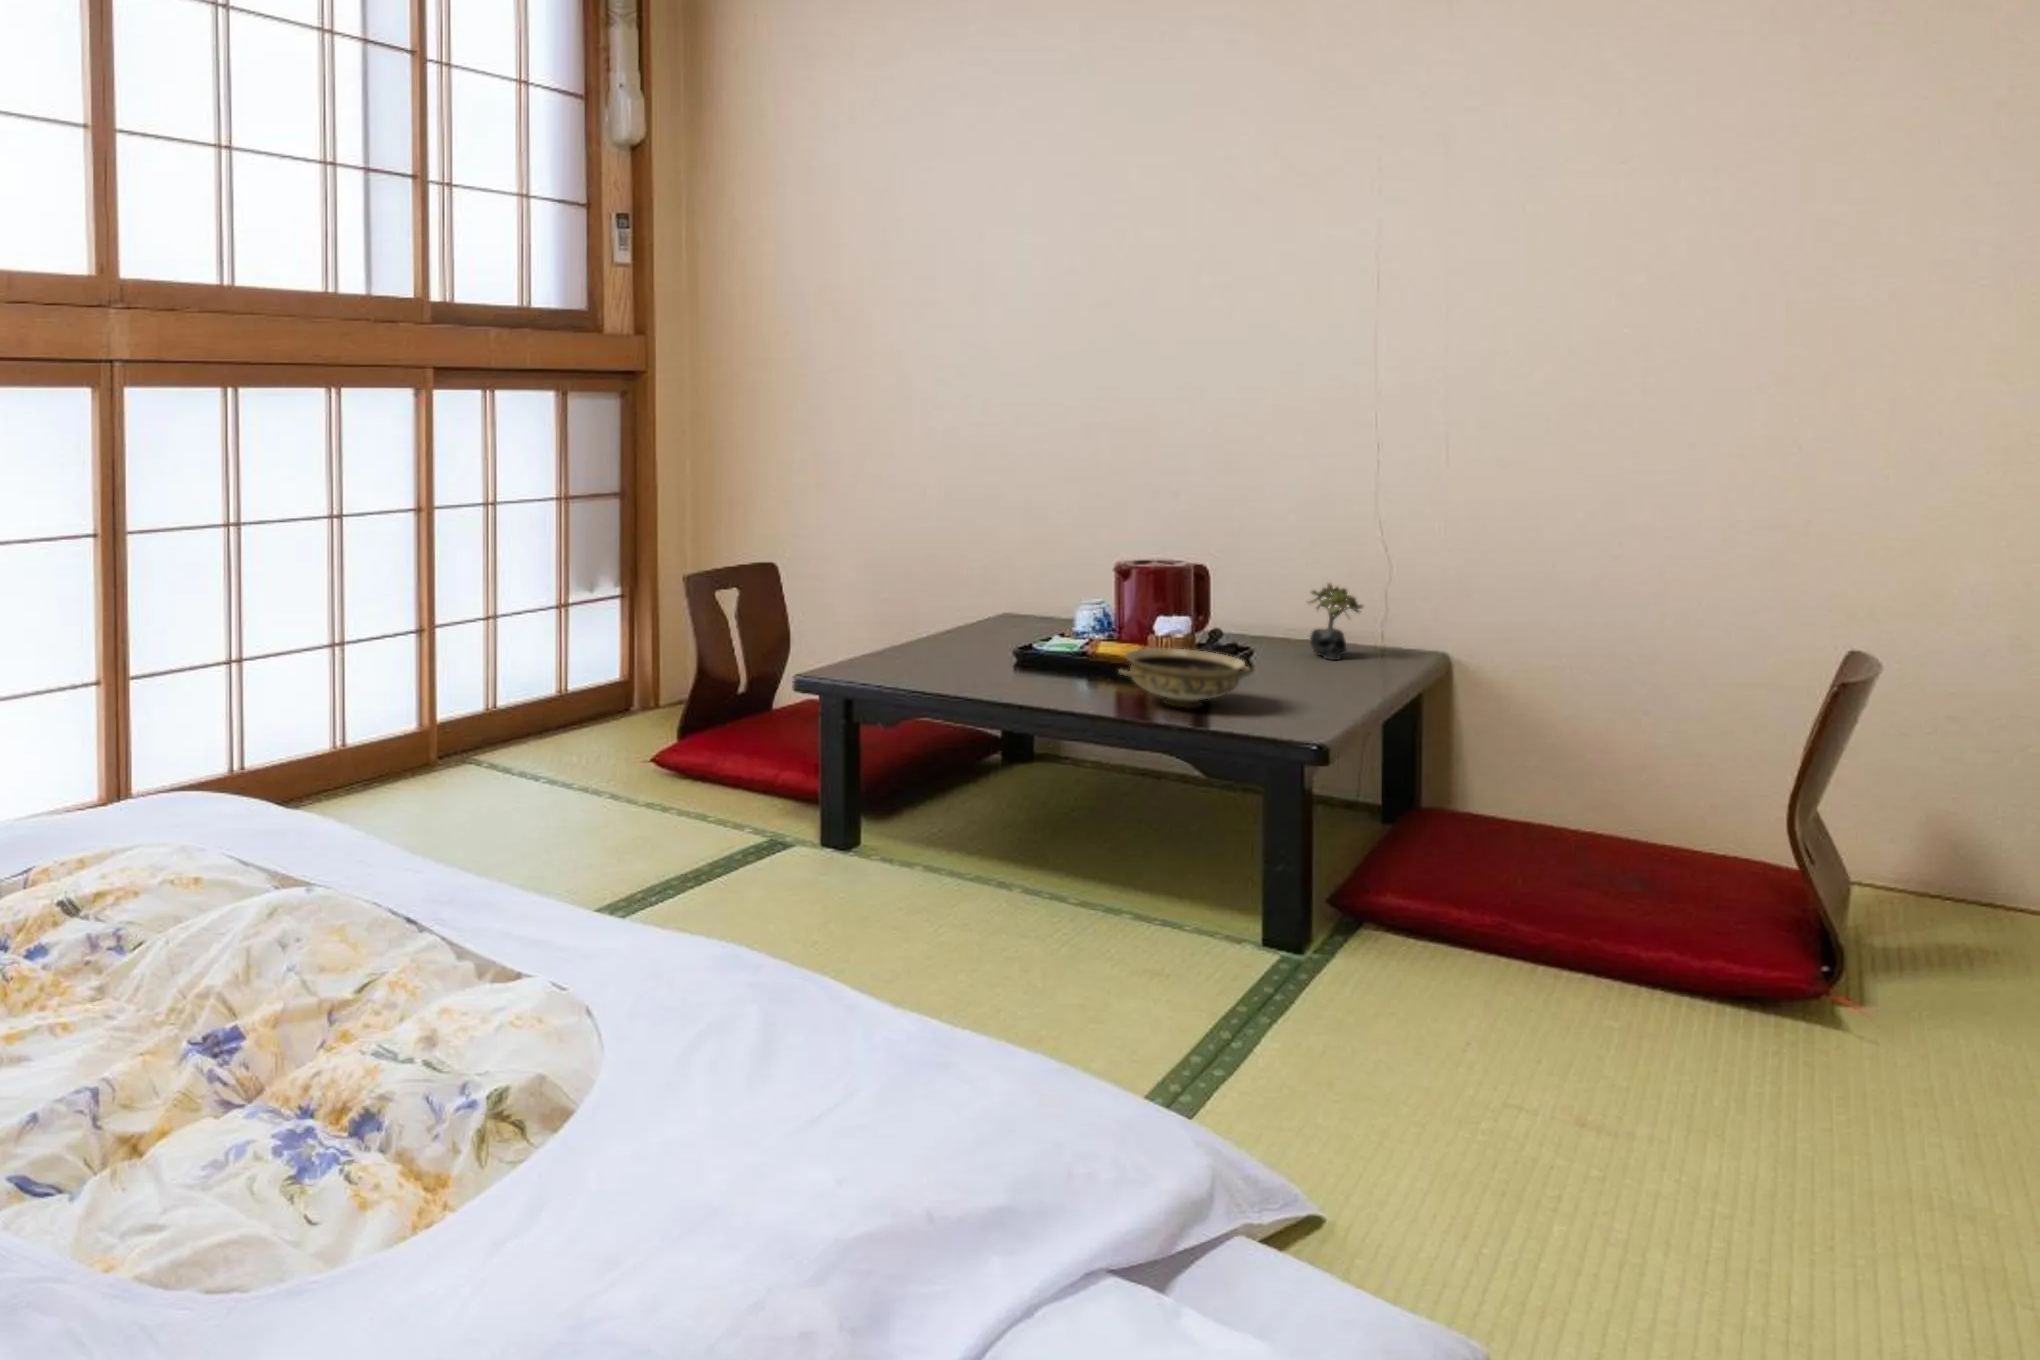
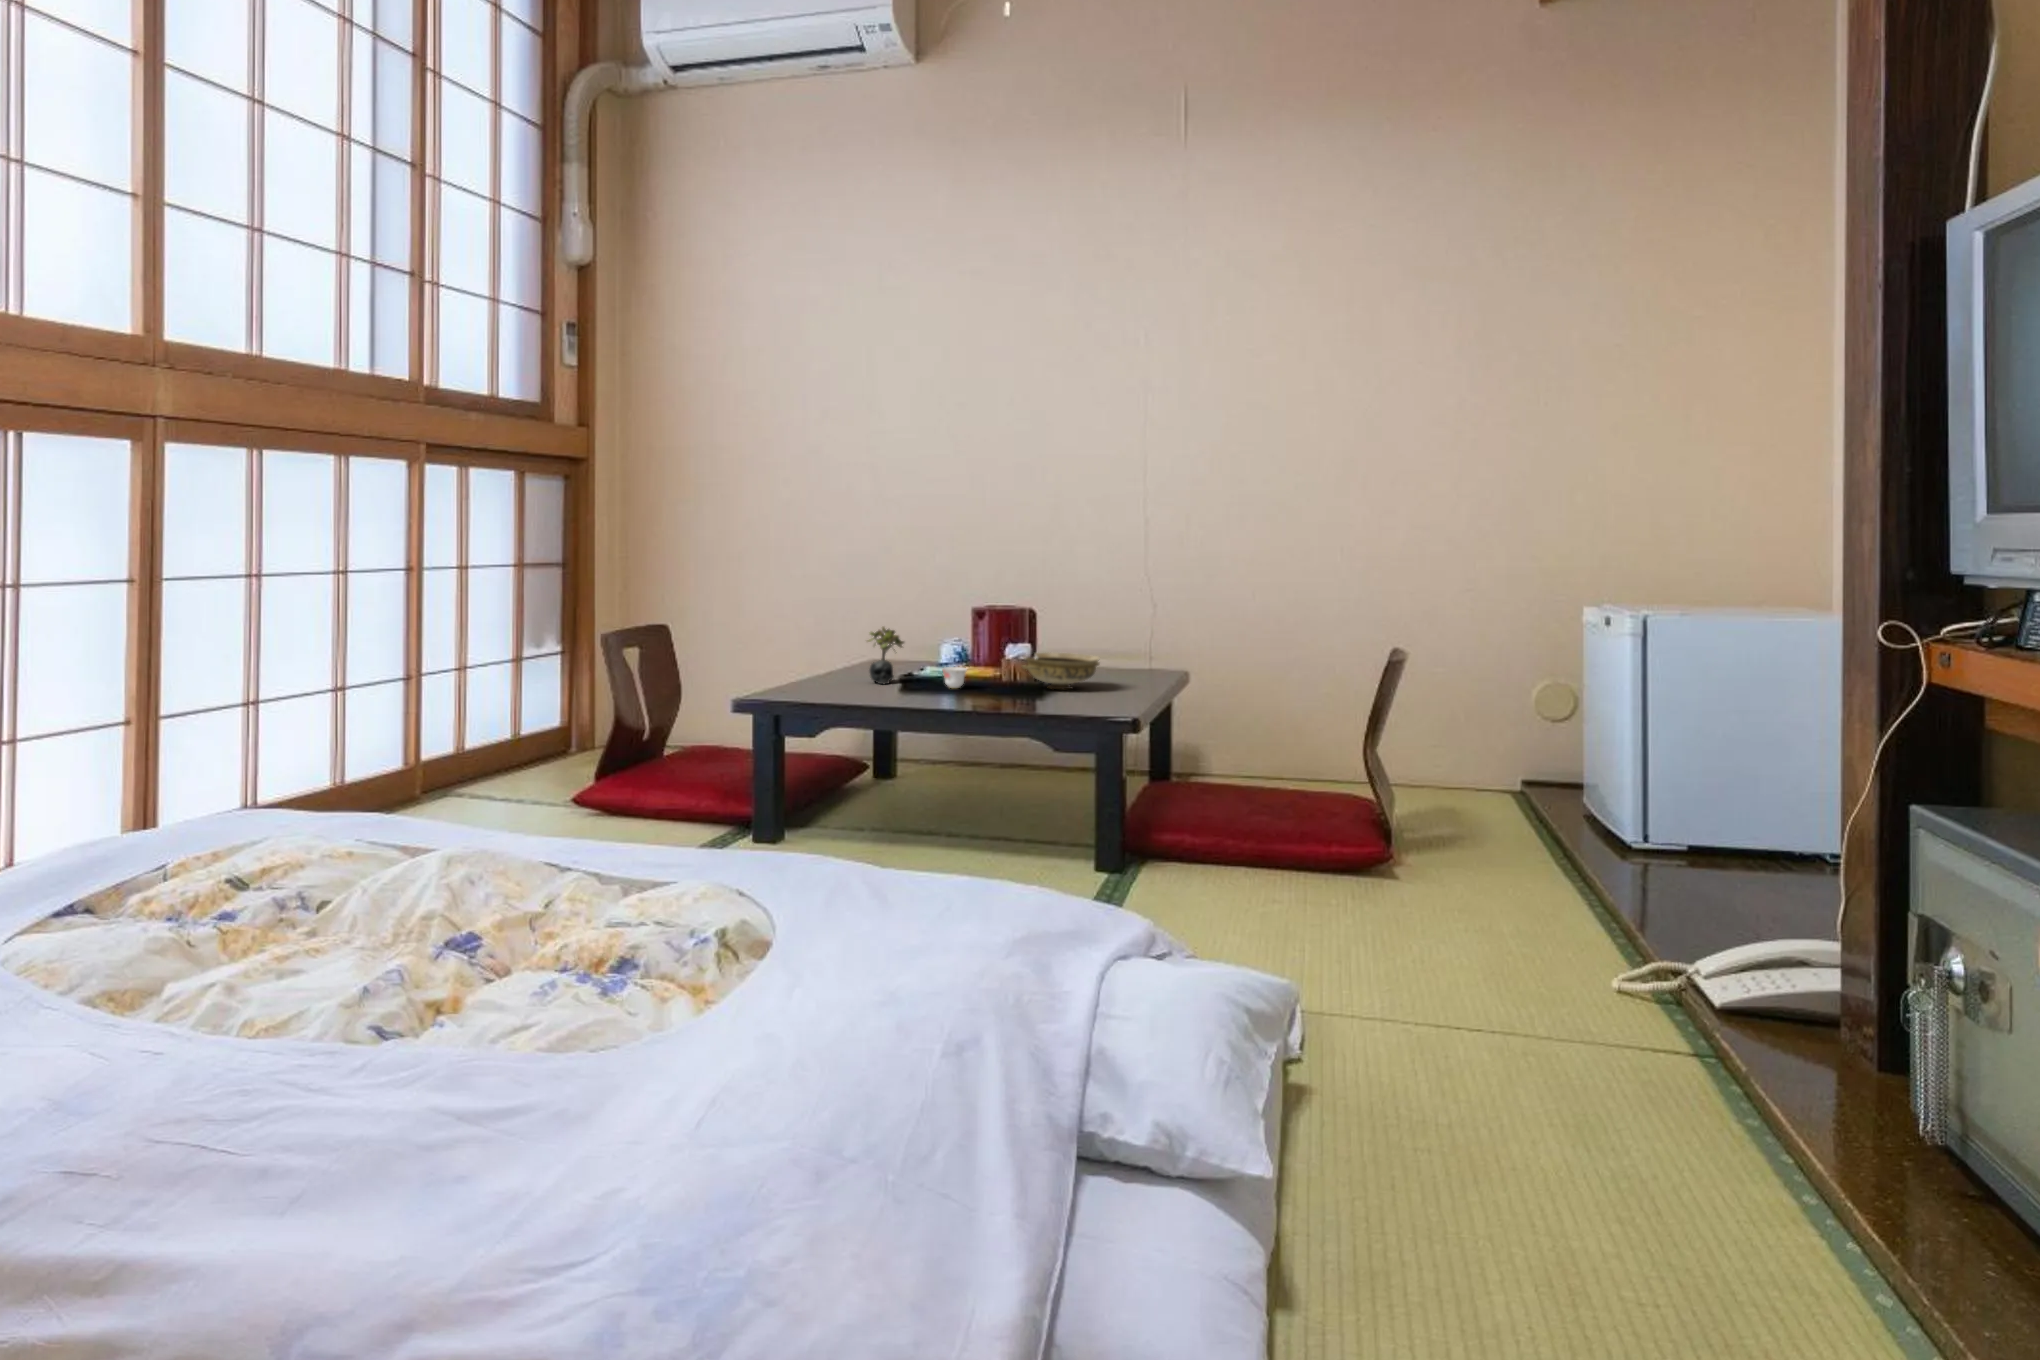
succulent plant: present [1309,583,1363,660] -> present [868,627,904,684]
teacup: none [1006,663,1044,694] -> present [942,667,968,688]

